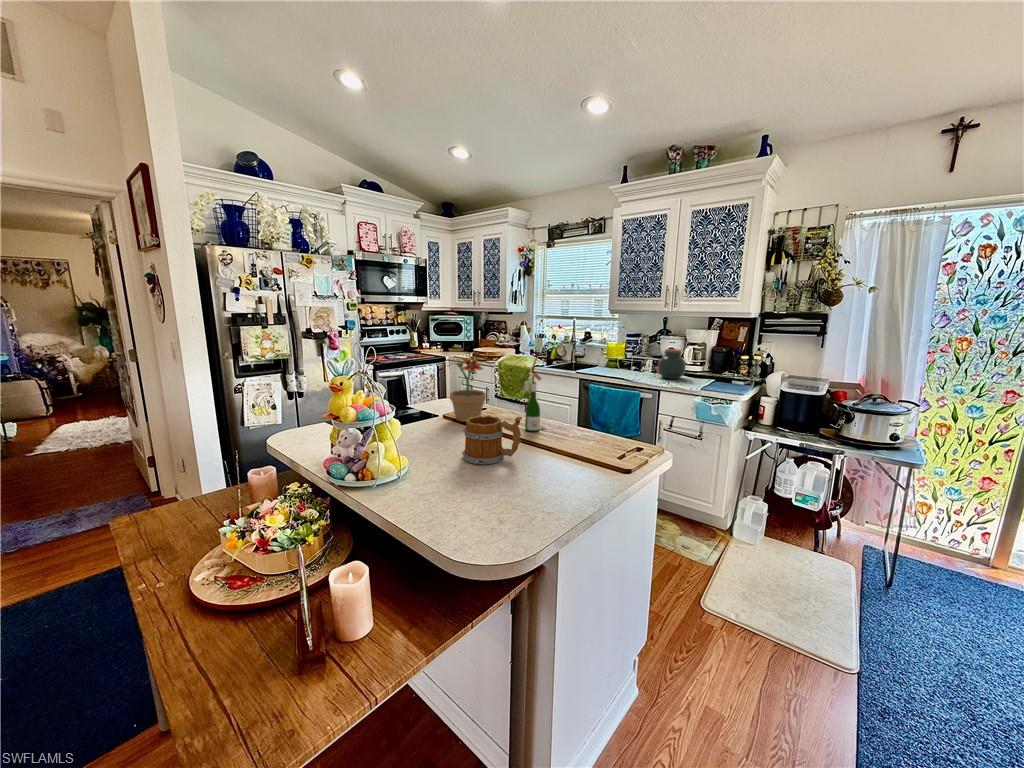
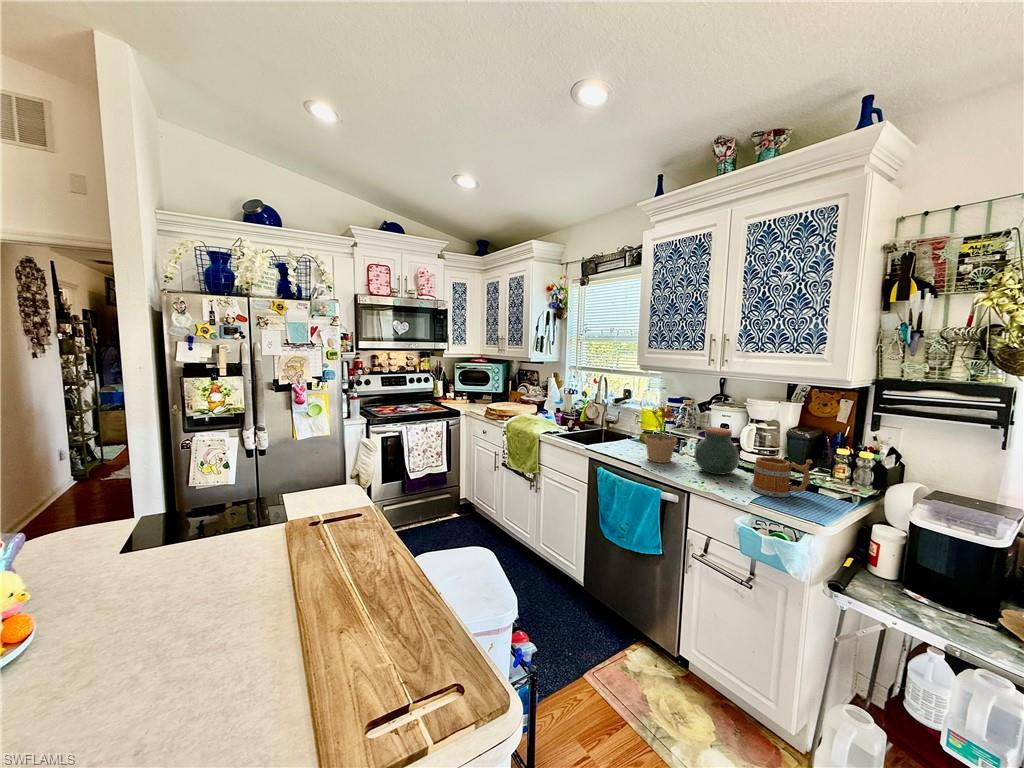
potted plant: present [448,353,486,422] -> present [644,404,677,463]
wine bottle: present [524,357,546,432] -> none [344,457,380,580]
mug: present [462,415,522,464] -> present [750,456,813,497]

